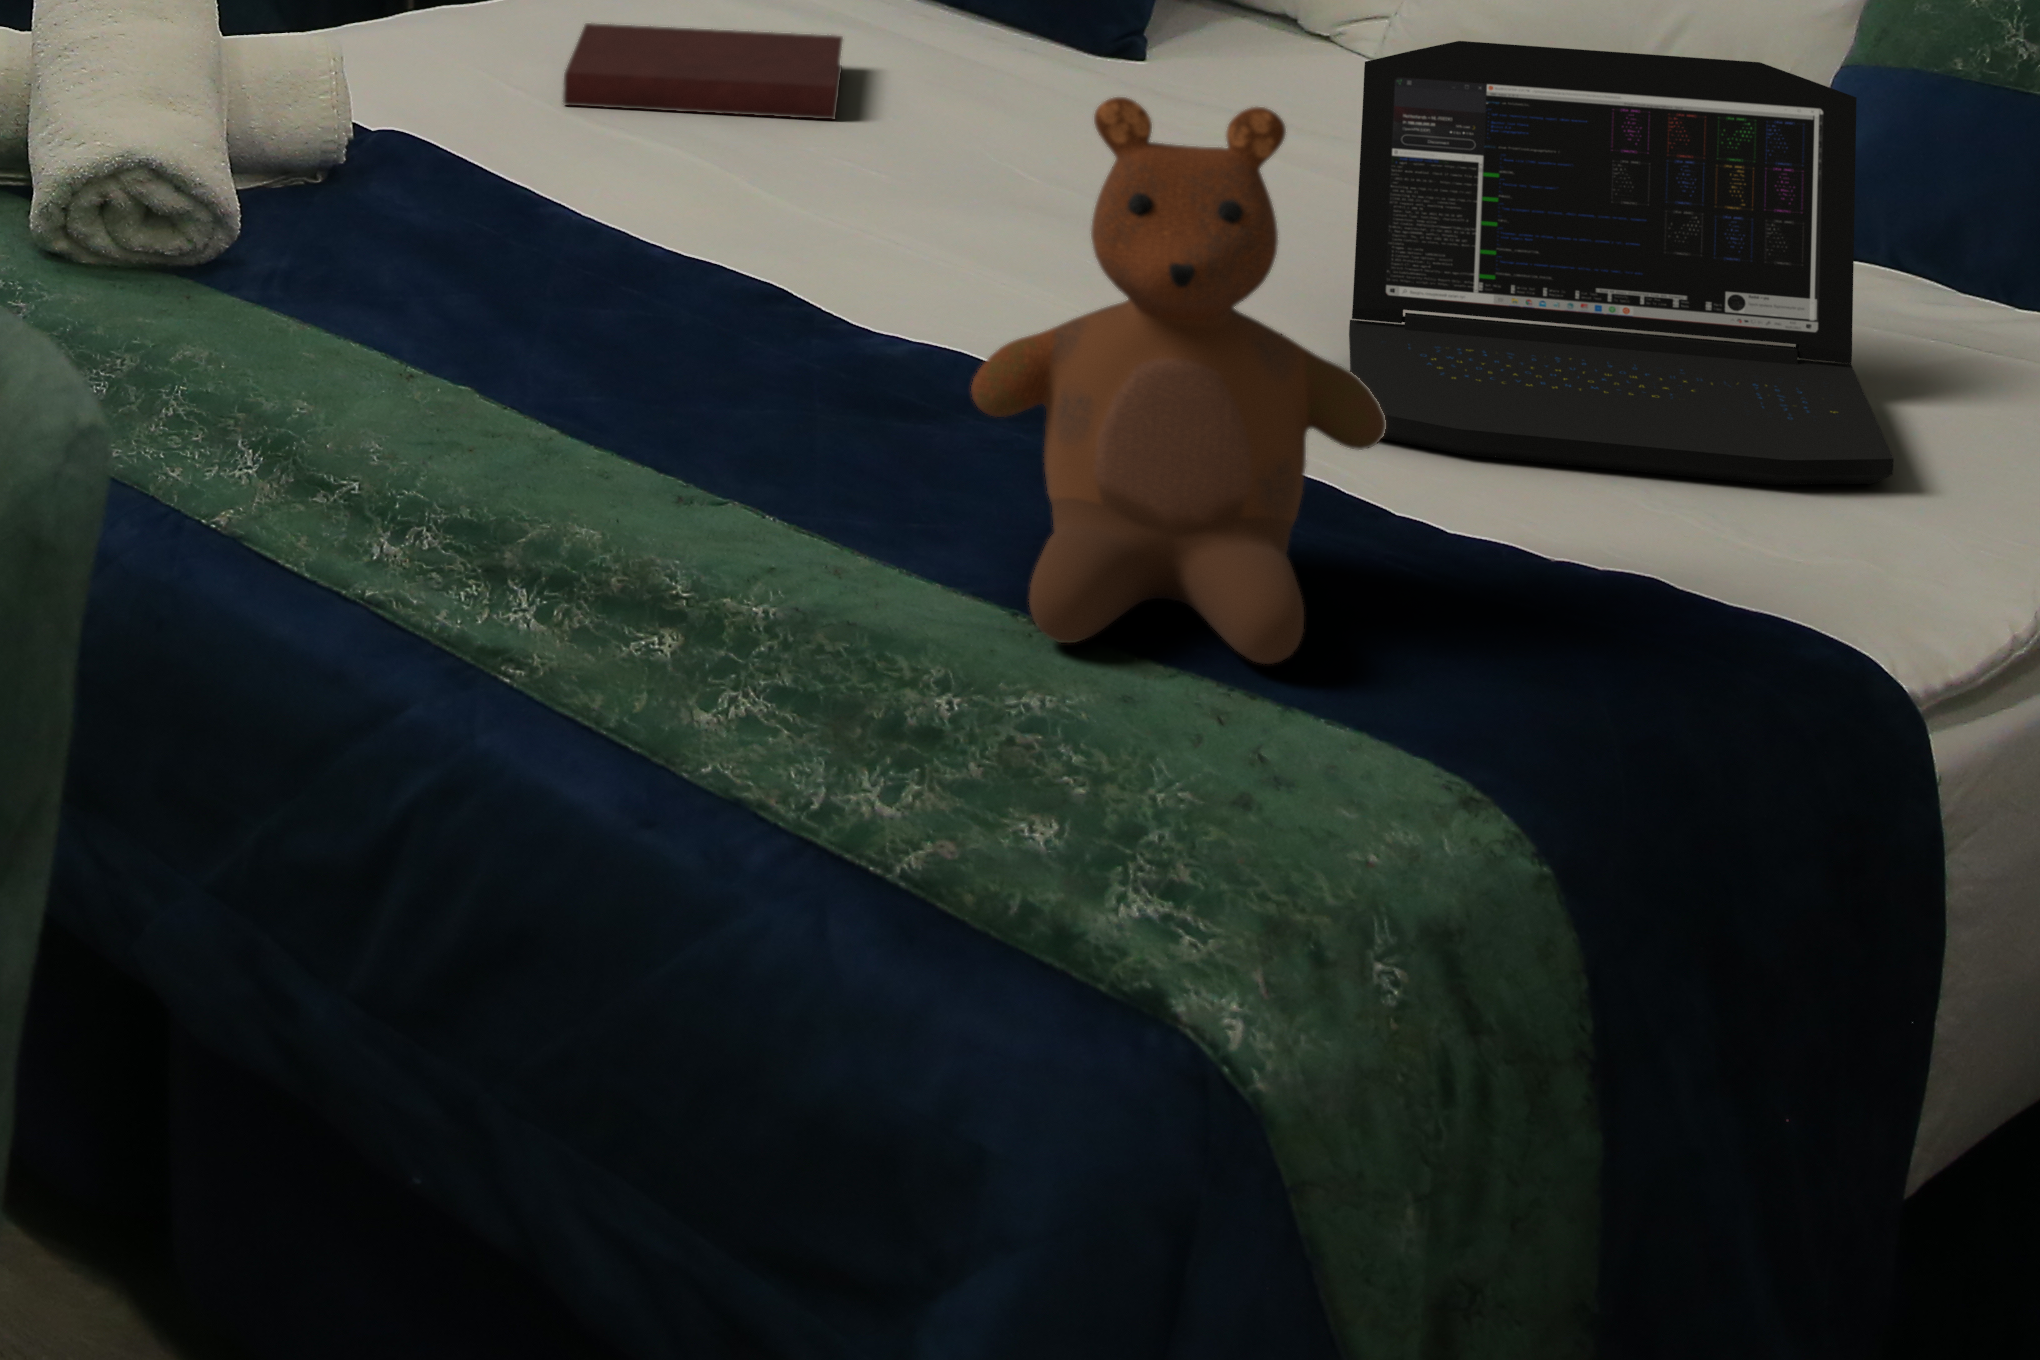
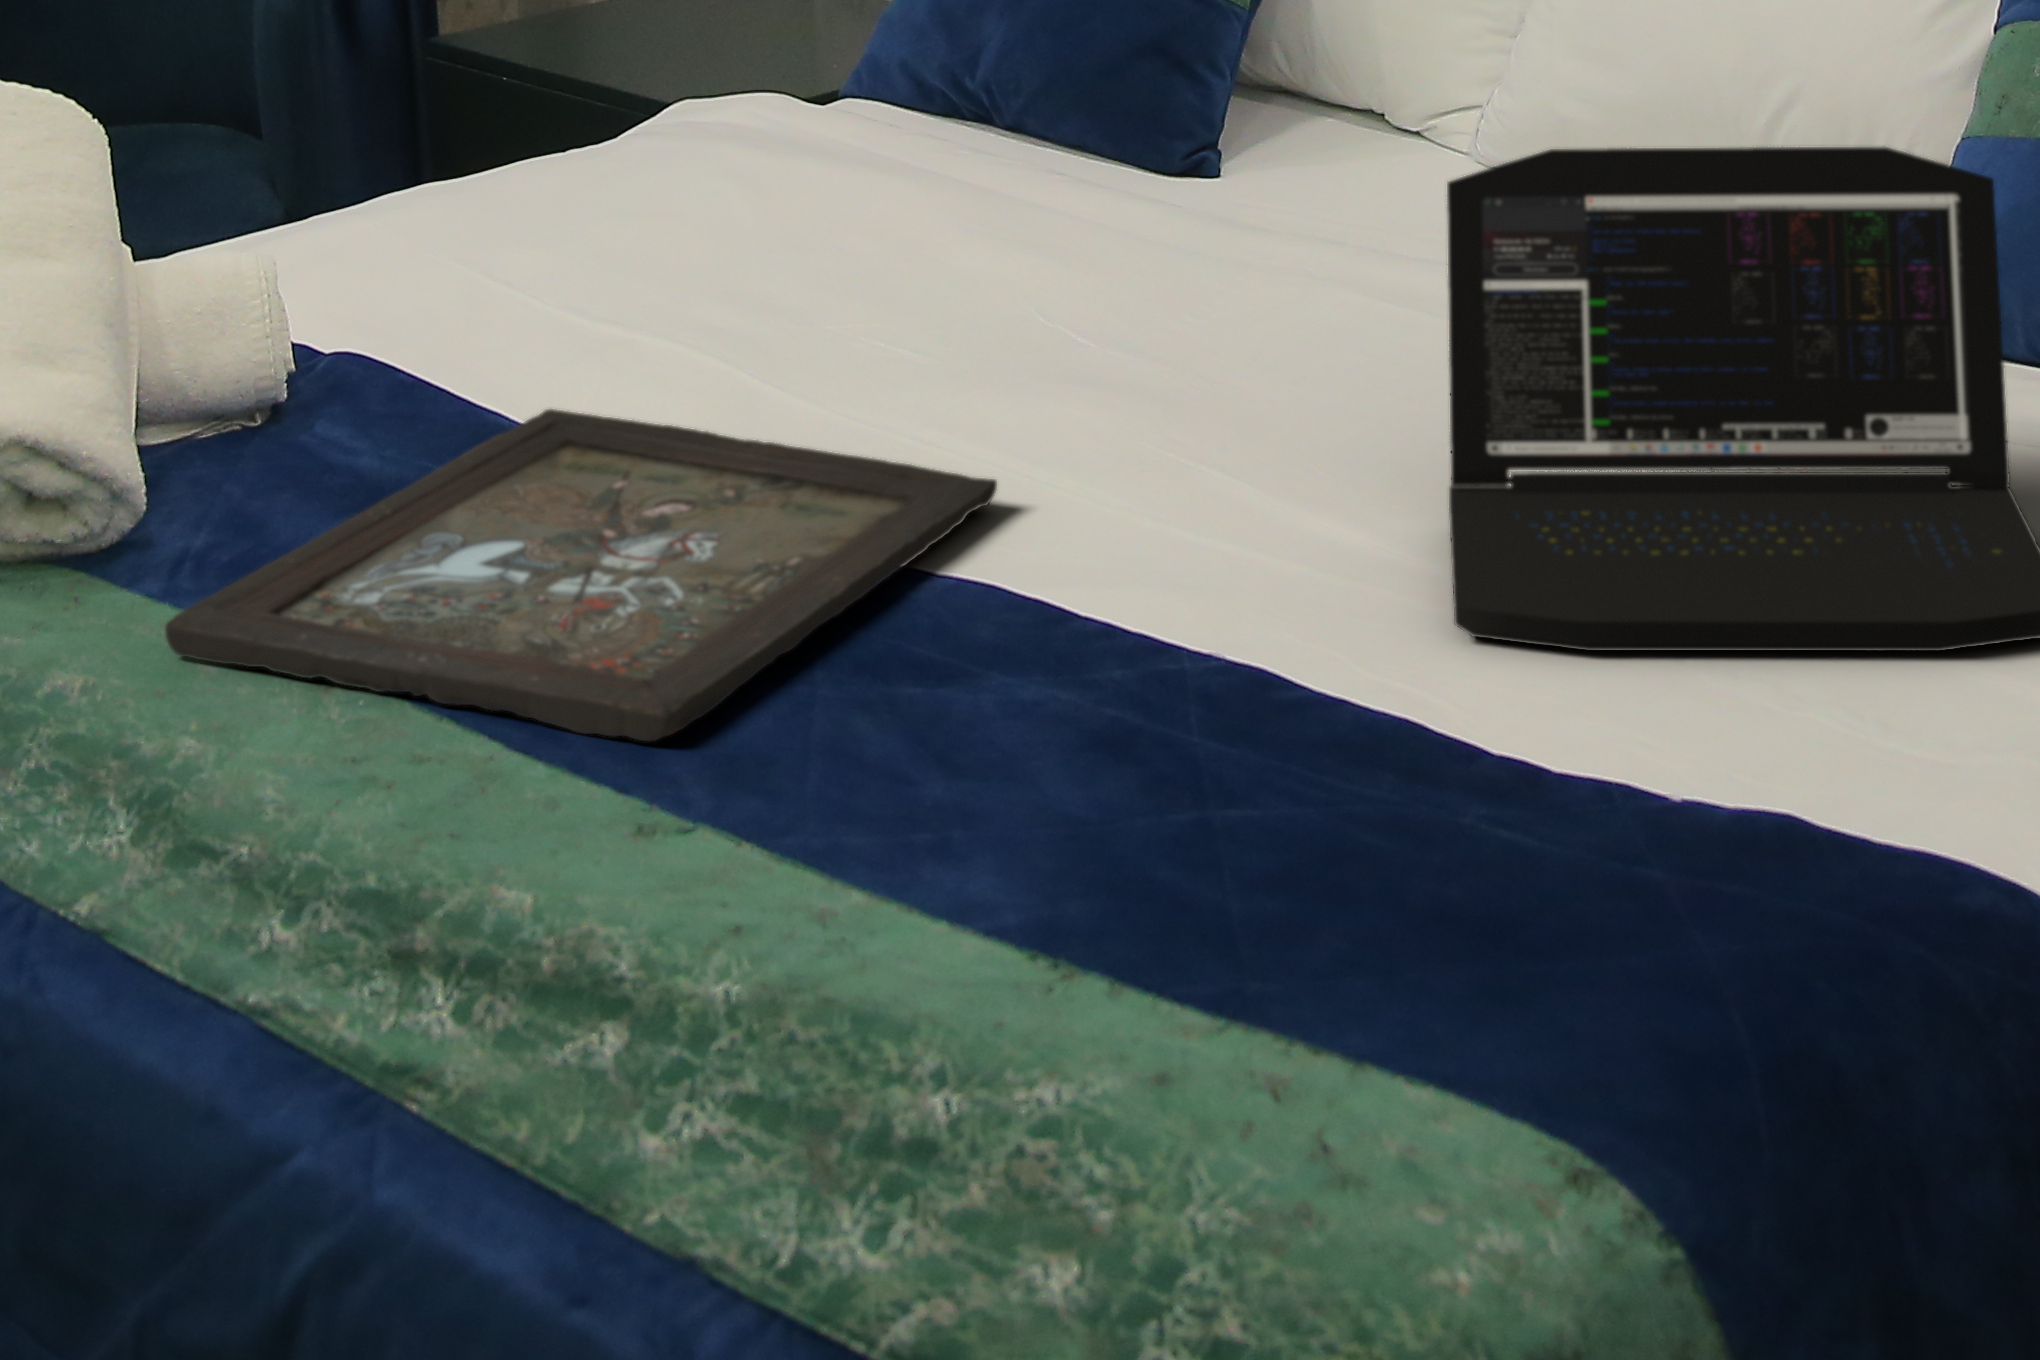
notebook: present [563,23,843,119] -> none [552,178,883,290]
teddy bear: present [971,97,1386,664] -> none [979,278,1486,990]
tray: none [295,193,959,443] -> present [165,409,997,741]

